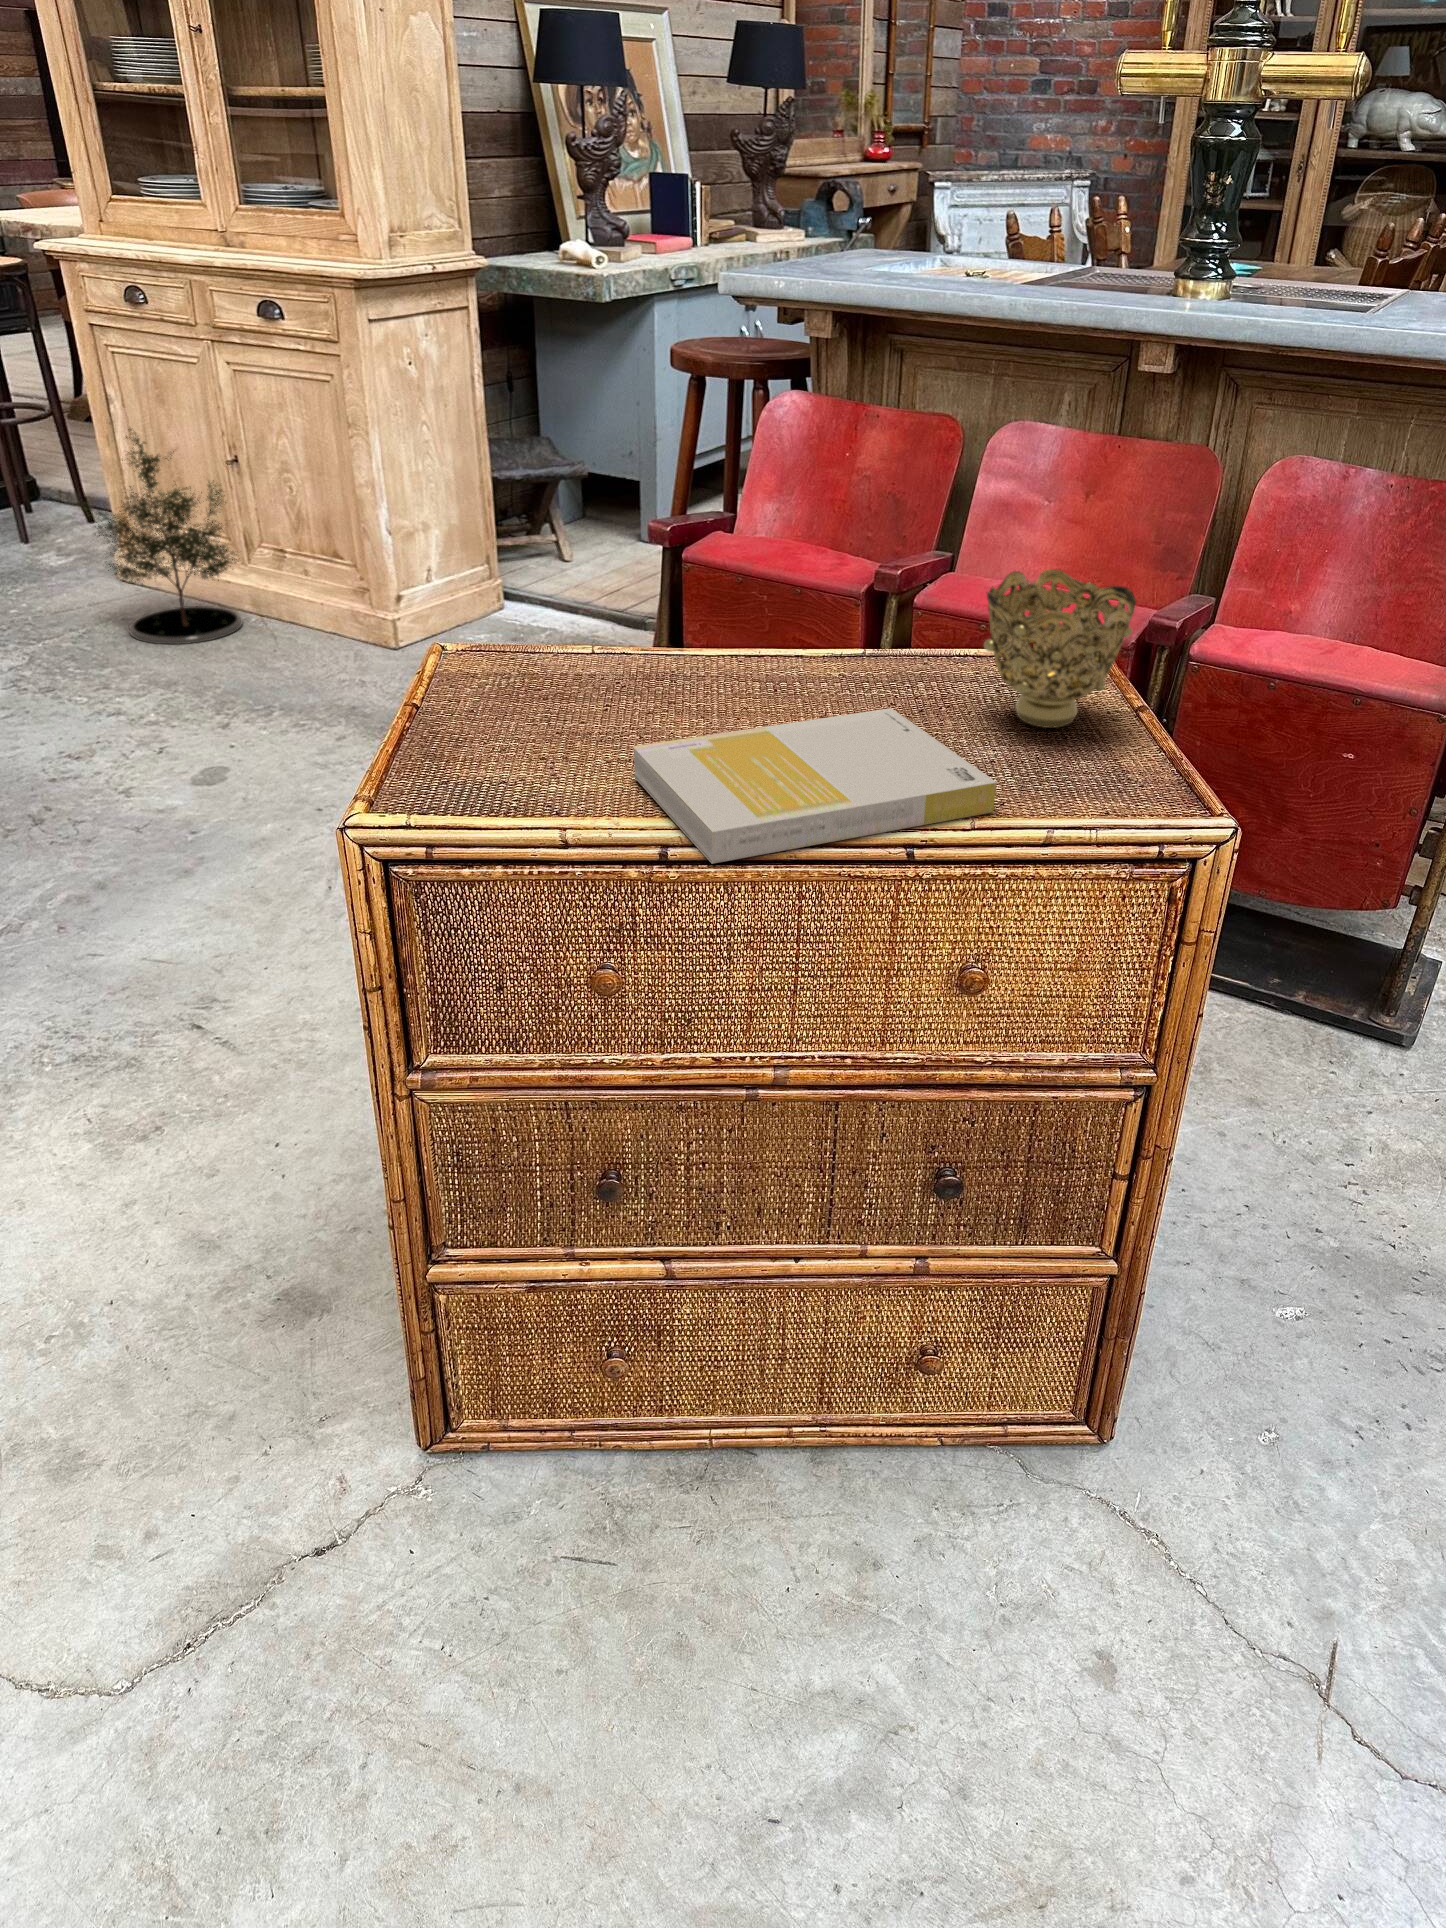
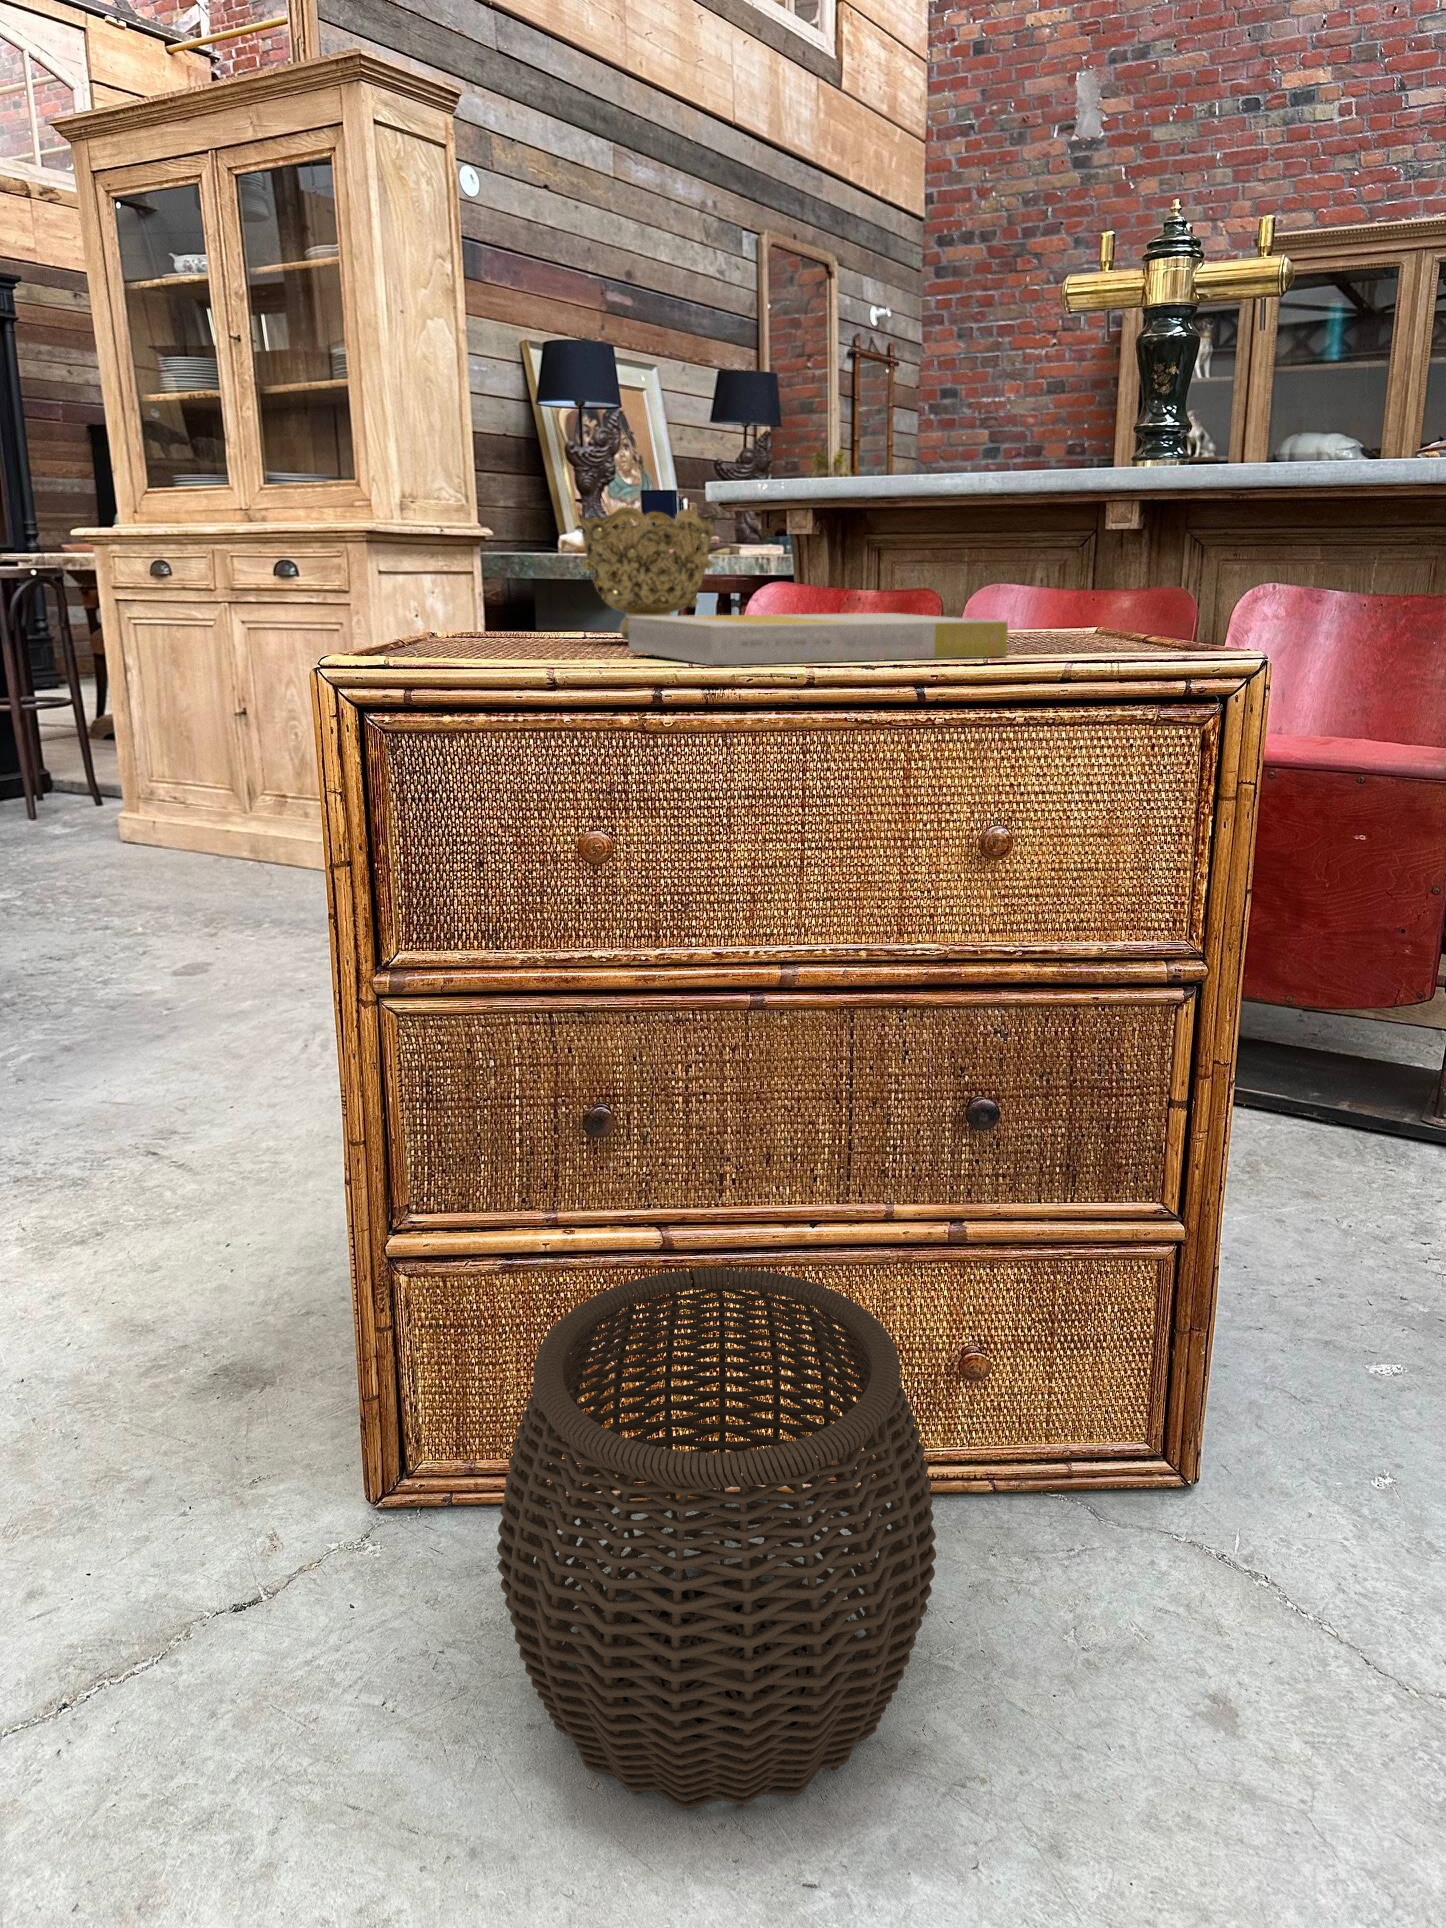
potted tree: present [88,429,242,644] -> none [86,675,243,880]
decorative bowl: present [984,569,1136,728] -> present [578,507,716,641]
woven basket: none [531,1315,886,1754] -> present [497,1268,936,1810]

